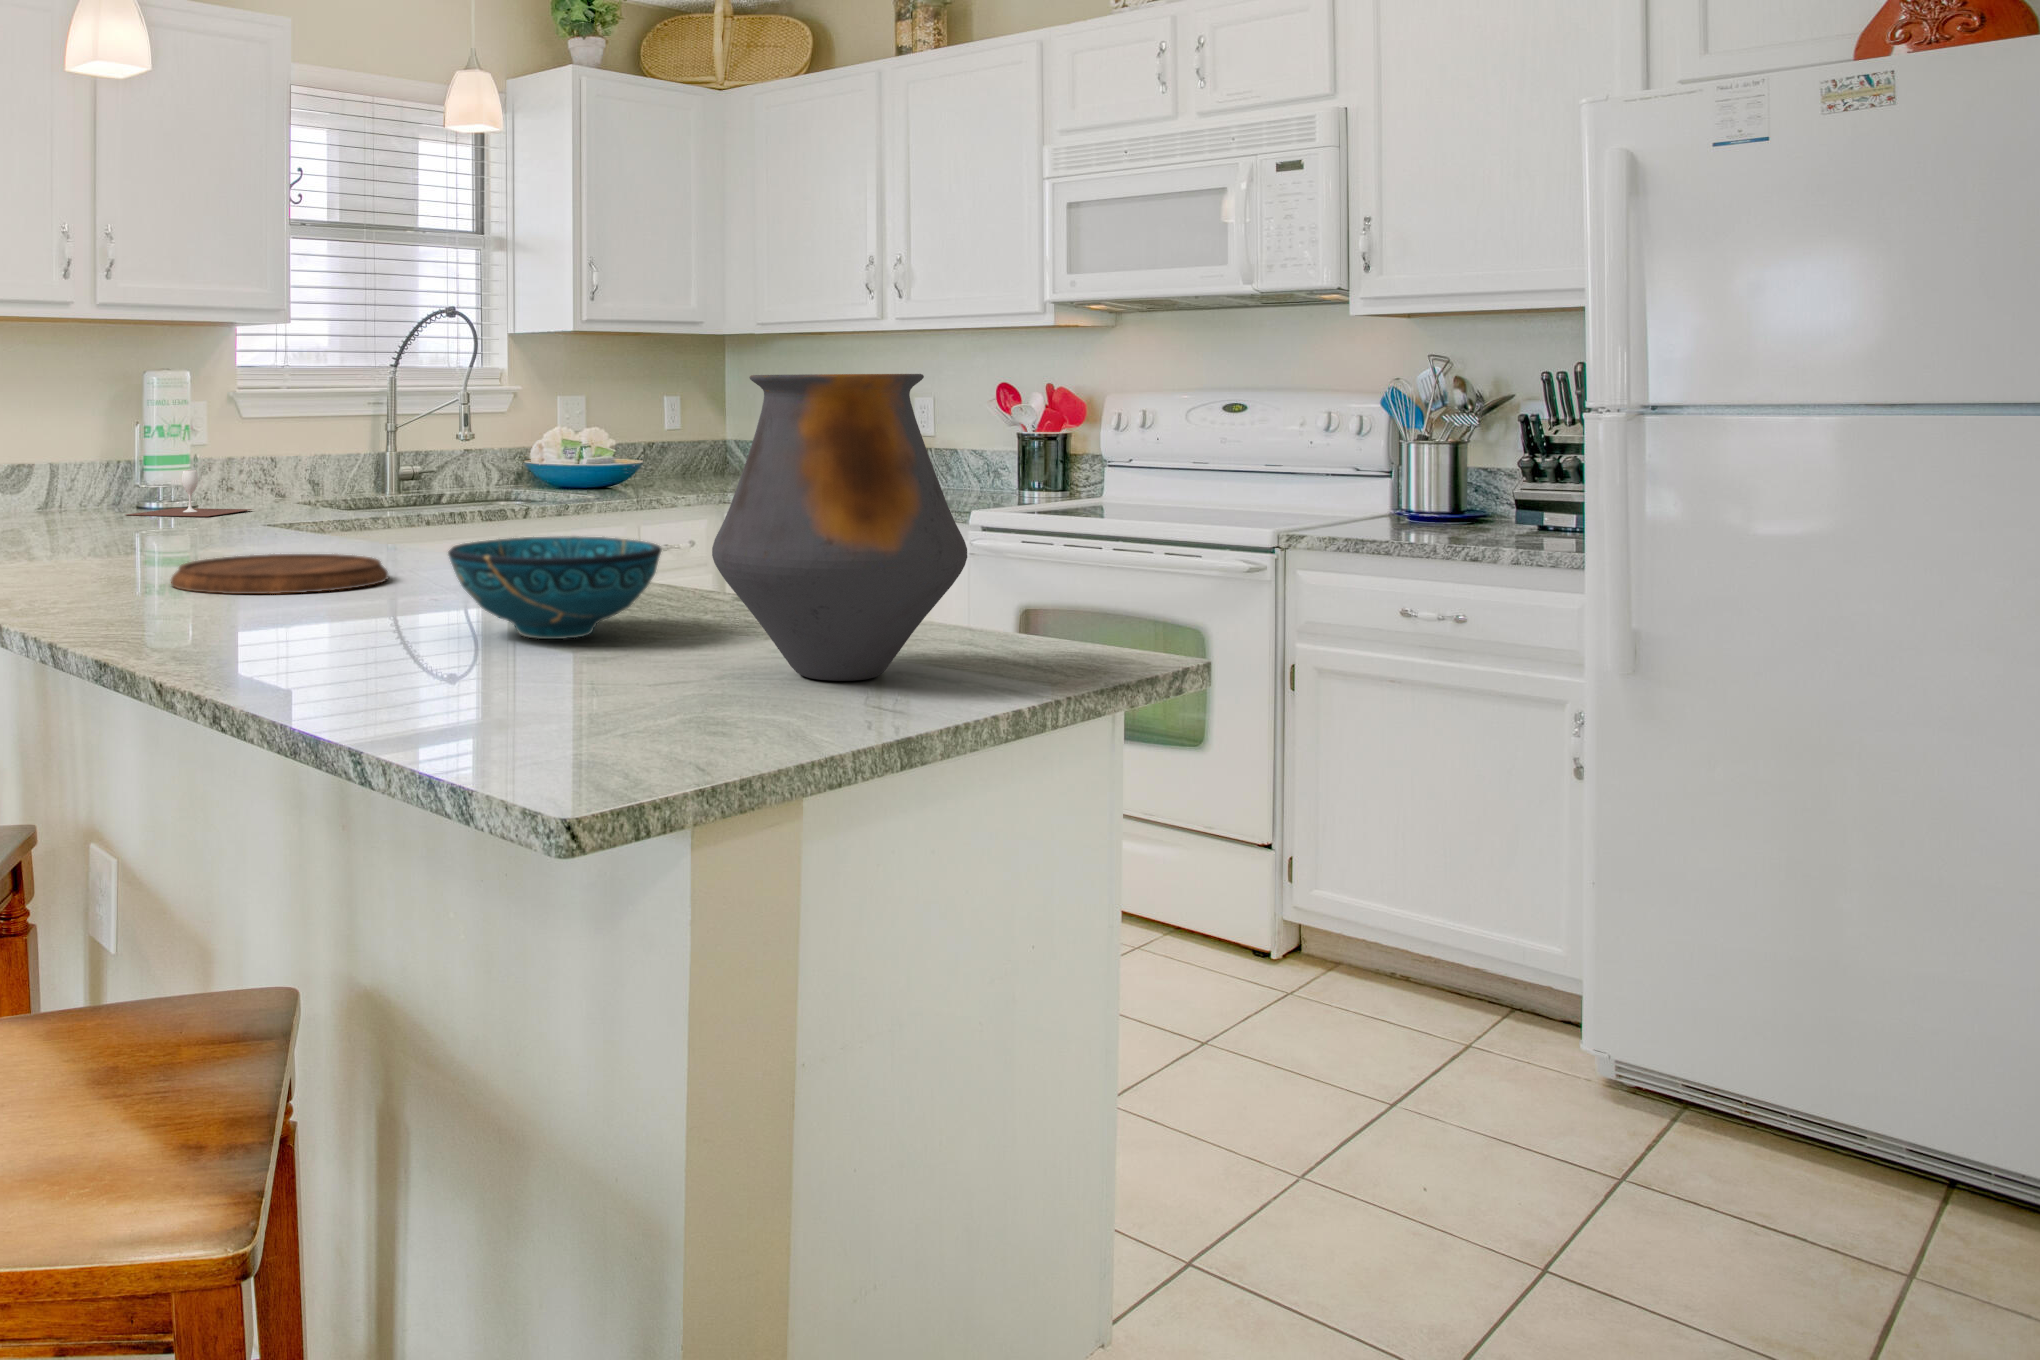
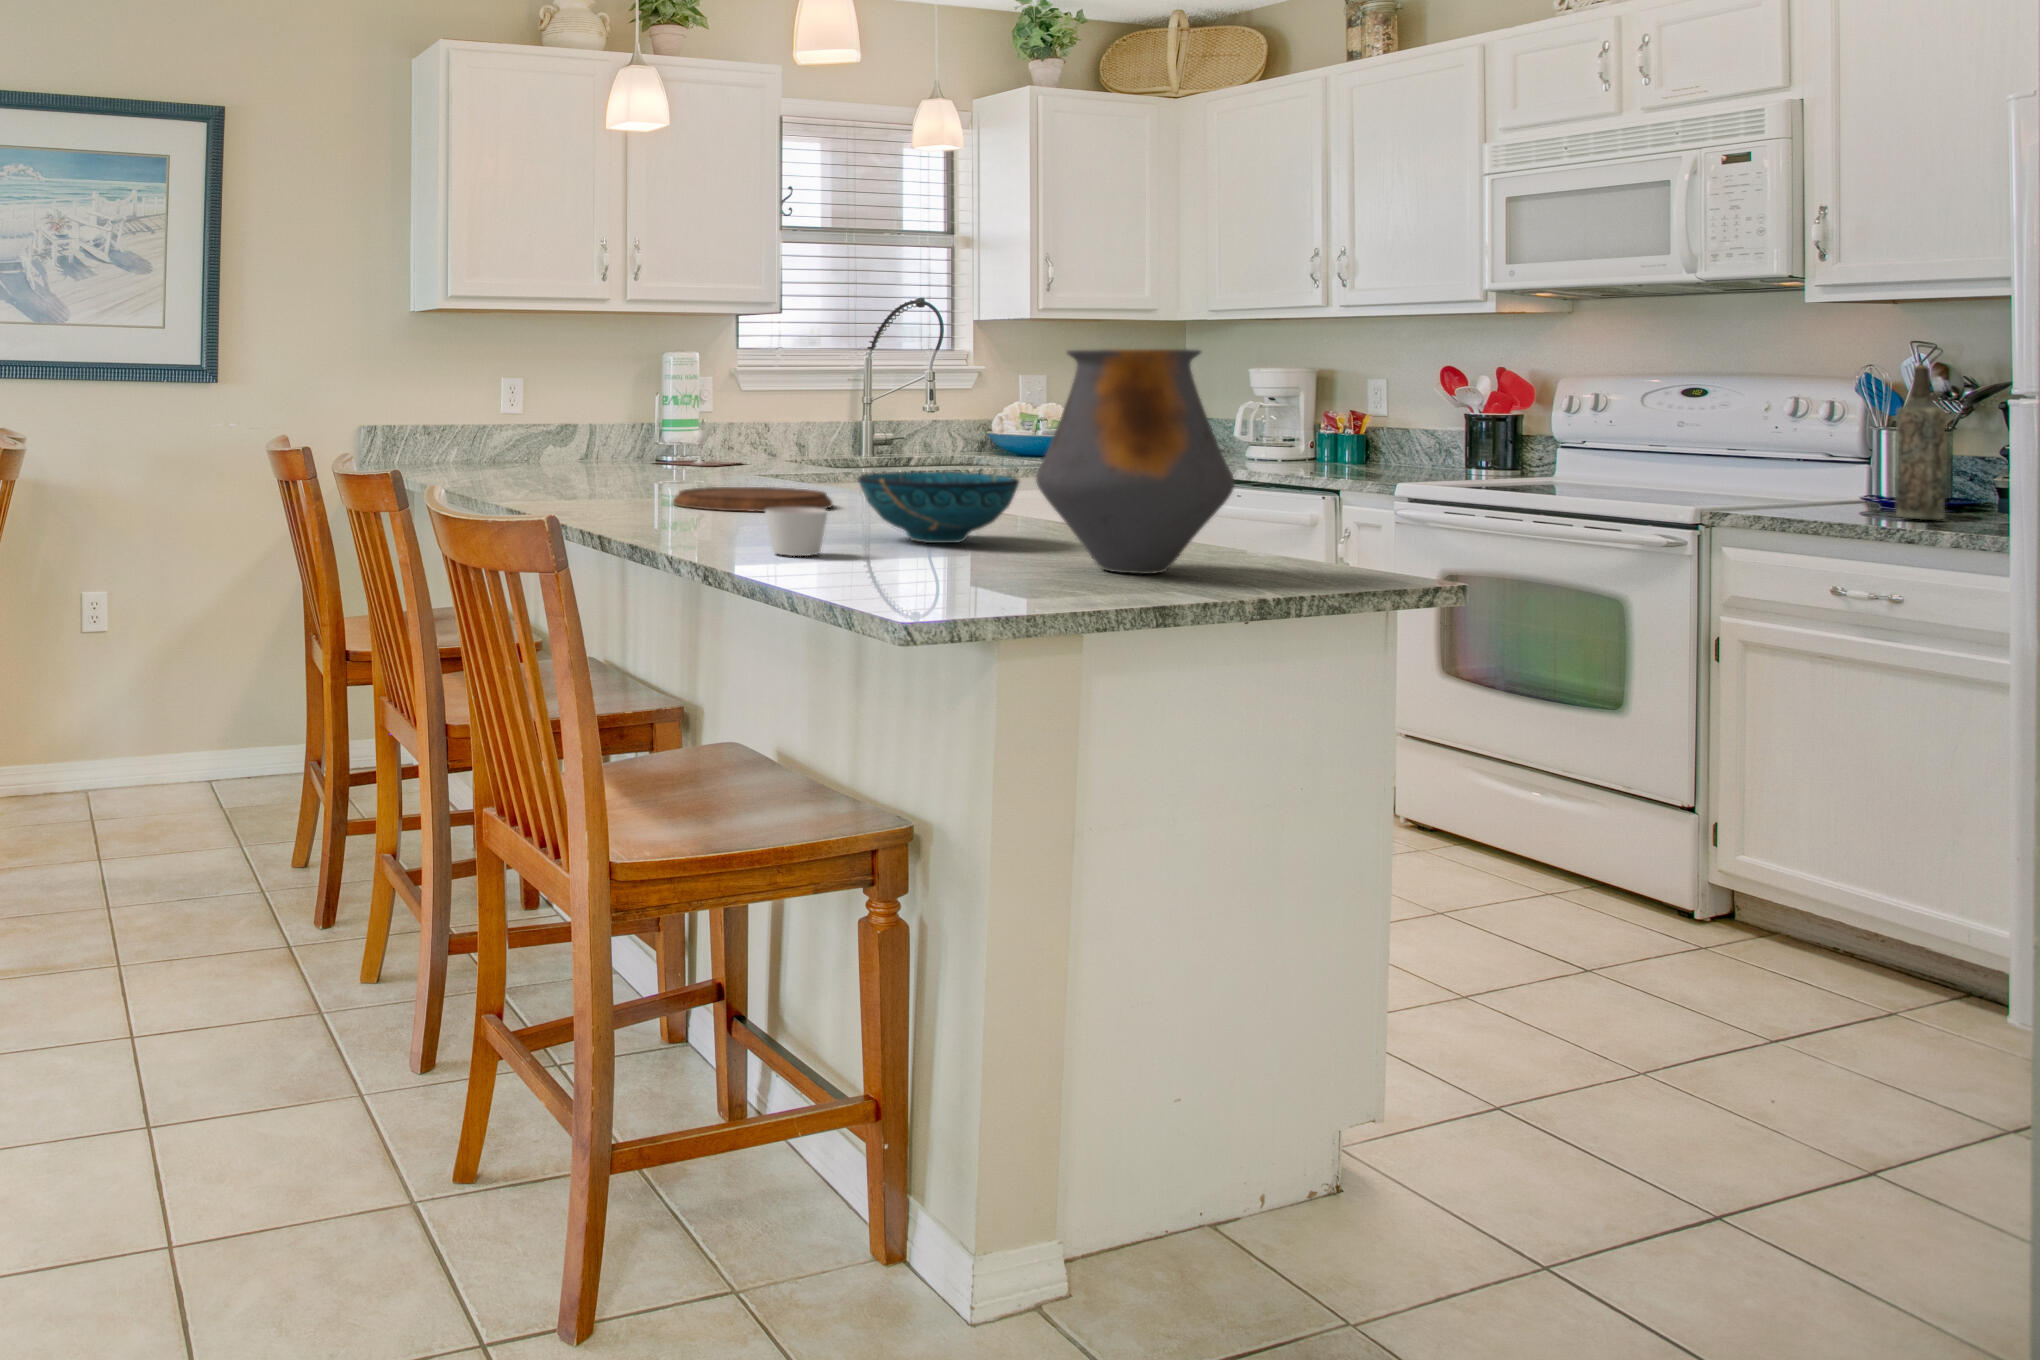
bottle: none [1447,380,1490,536] -> present [1895,365,1947,520]
candle: none [332,606,424,681] -> present [765,508,827,556]

